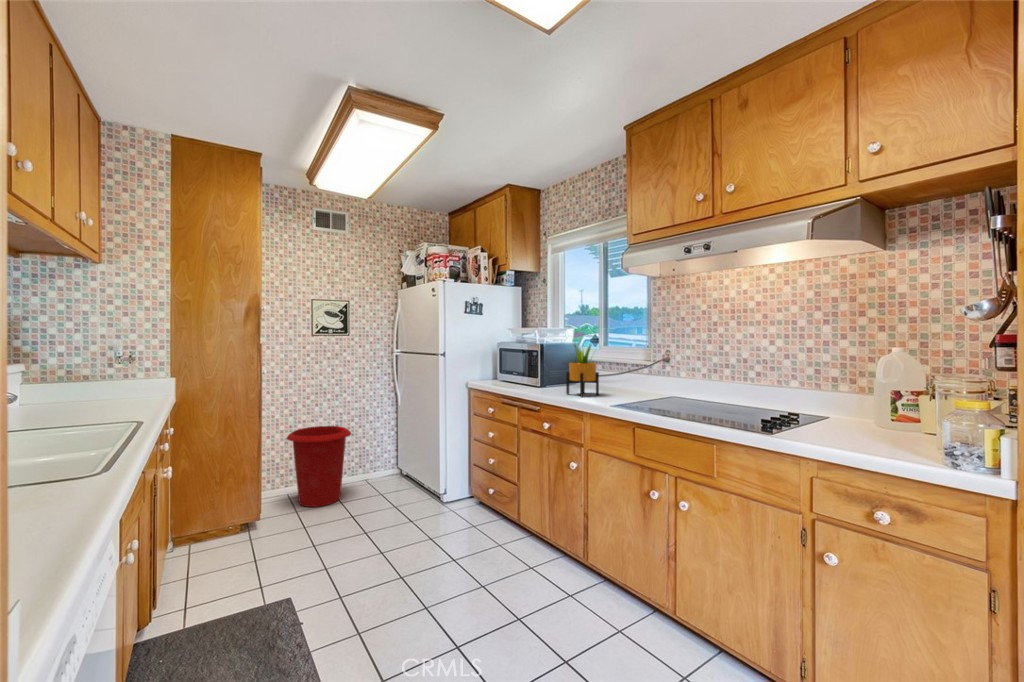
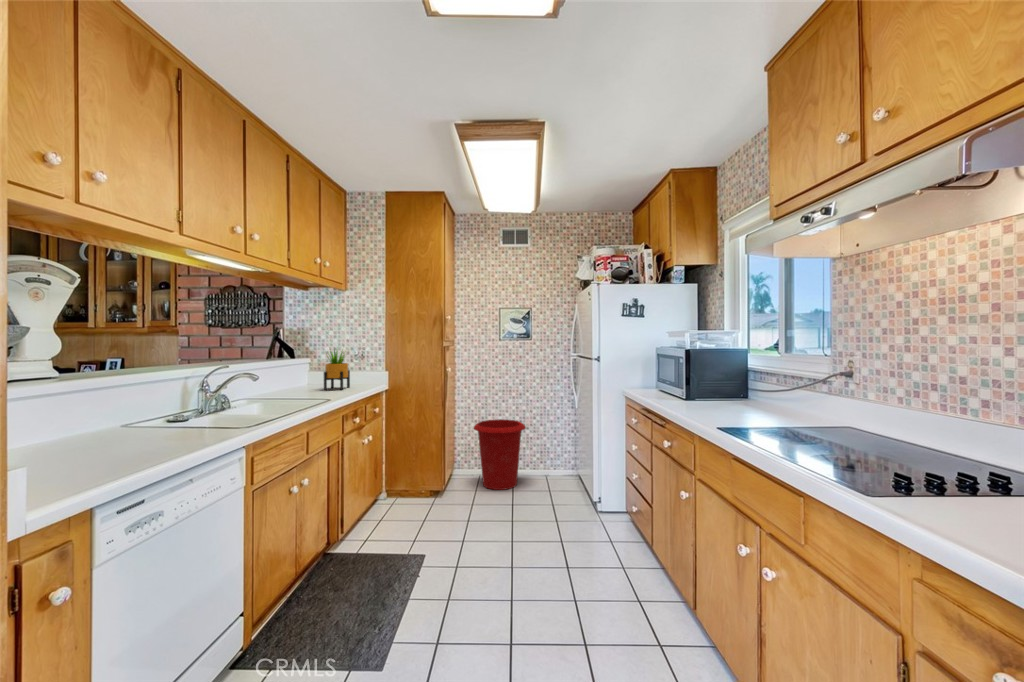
potted plant: present [566,344,599,397] -> present [324,350,350,390]

